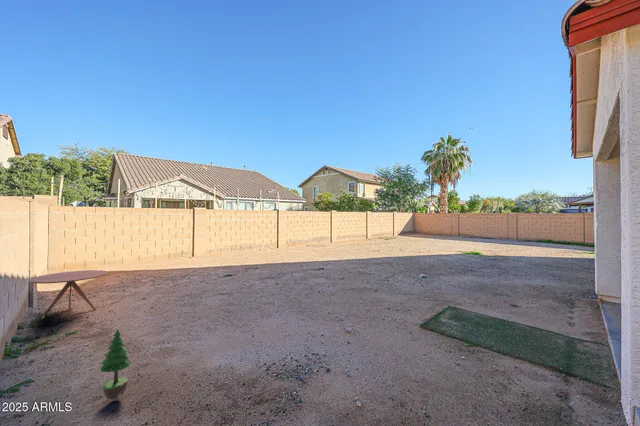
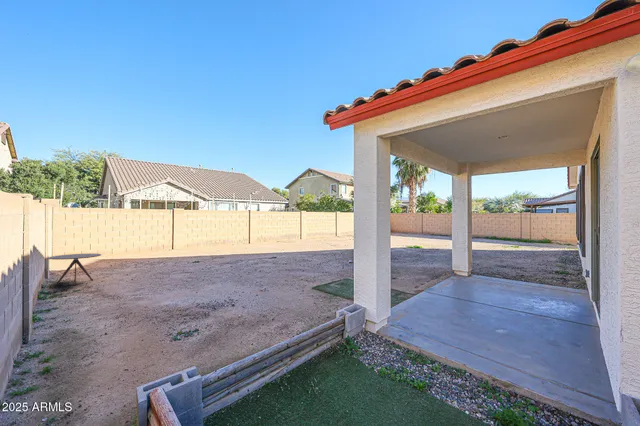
potted tree: present [100,329,131,400] -> none [97,275,115,313]

